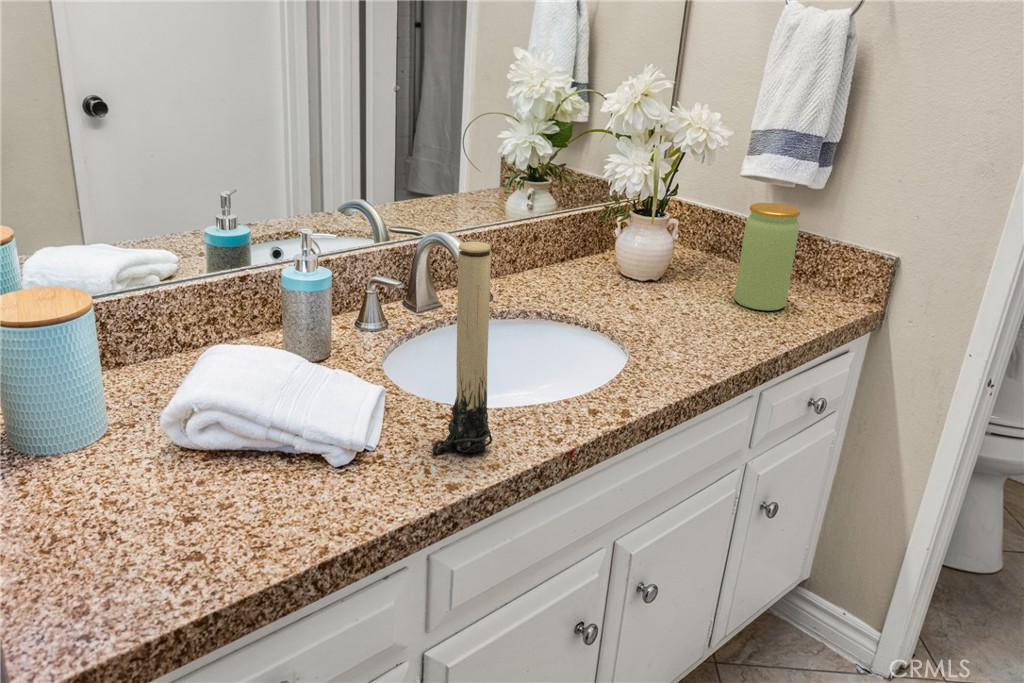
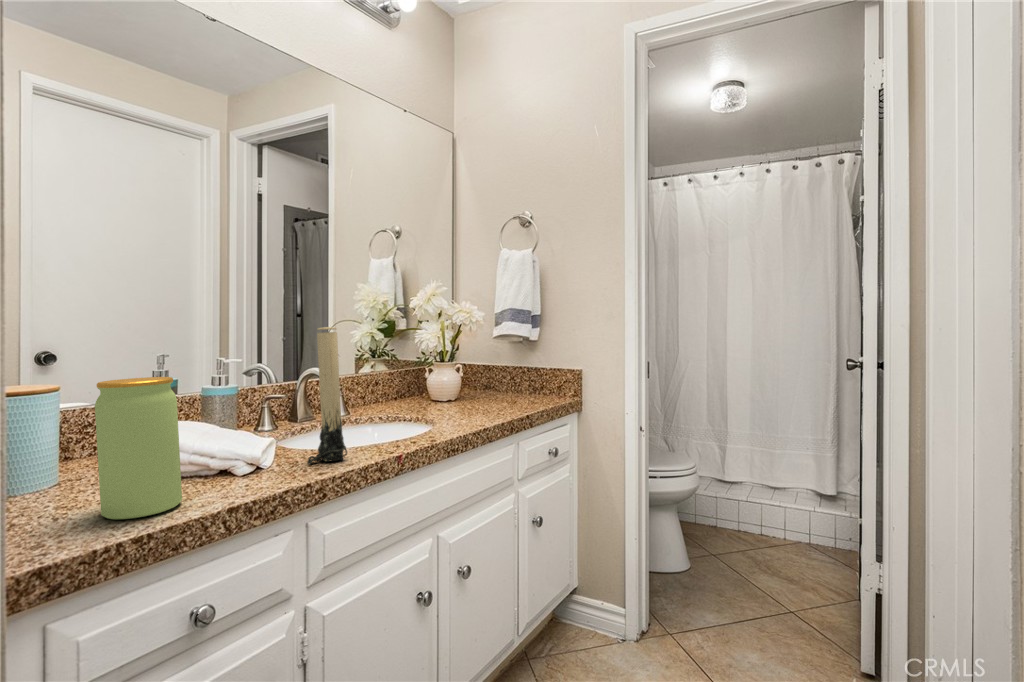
jar: present [734,203,800,311] -> present [95,377,182,519]

